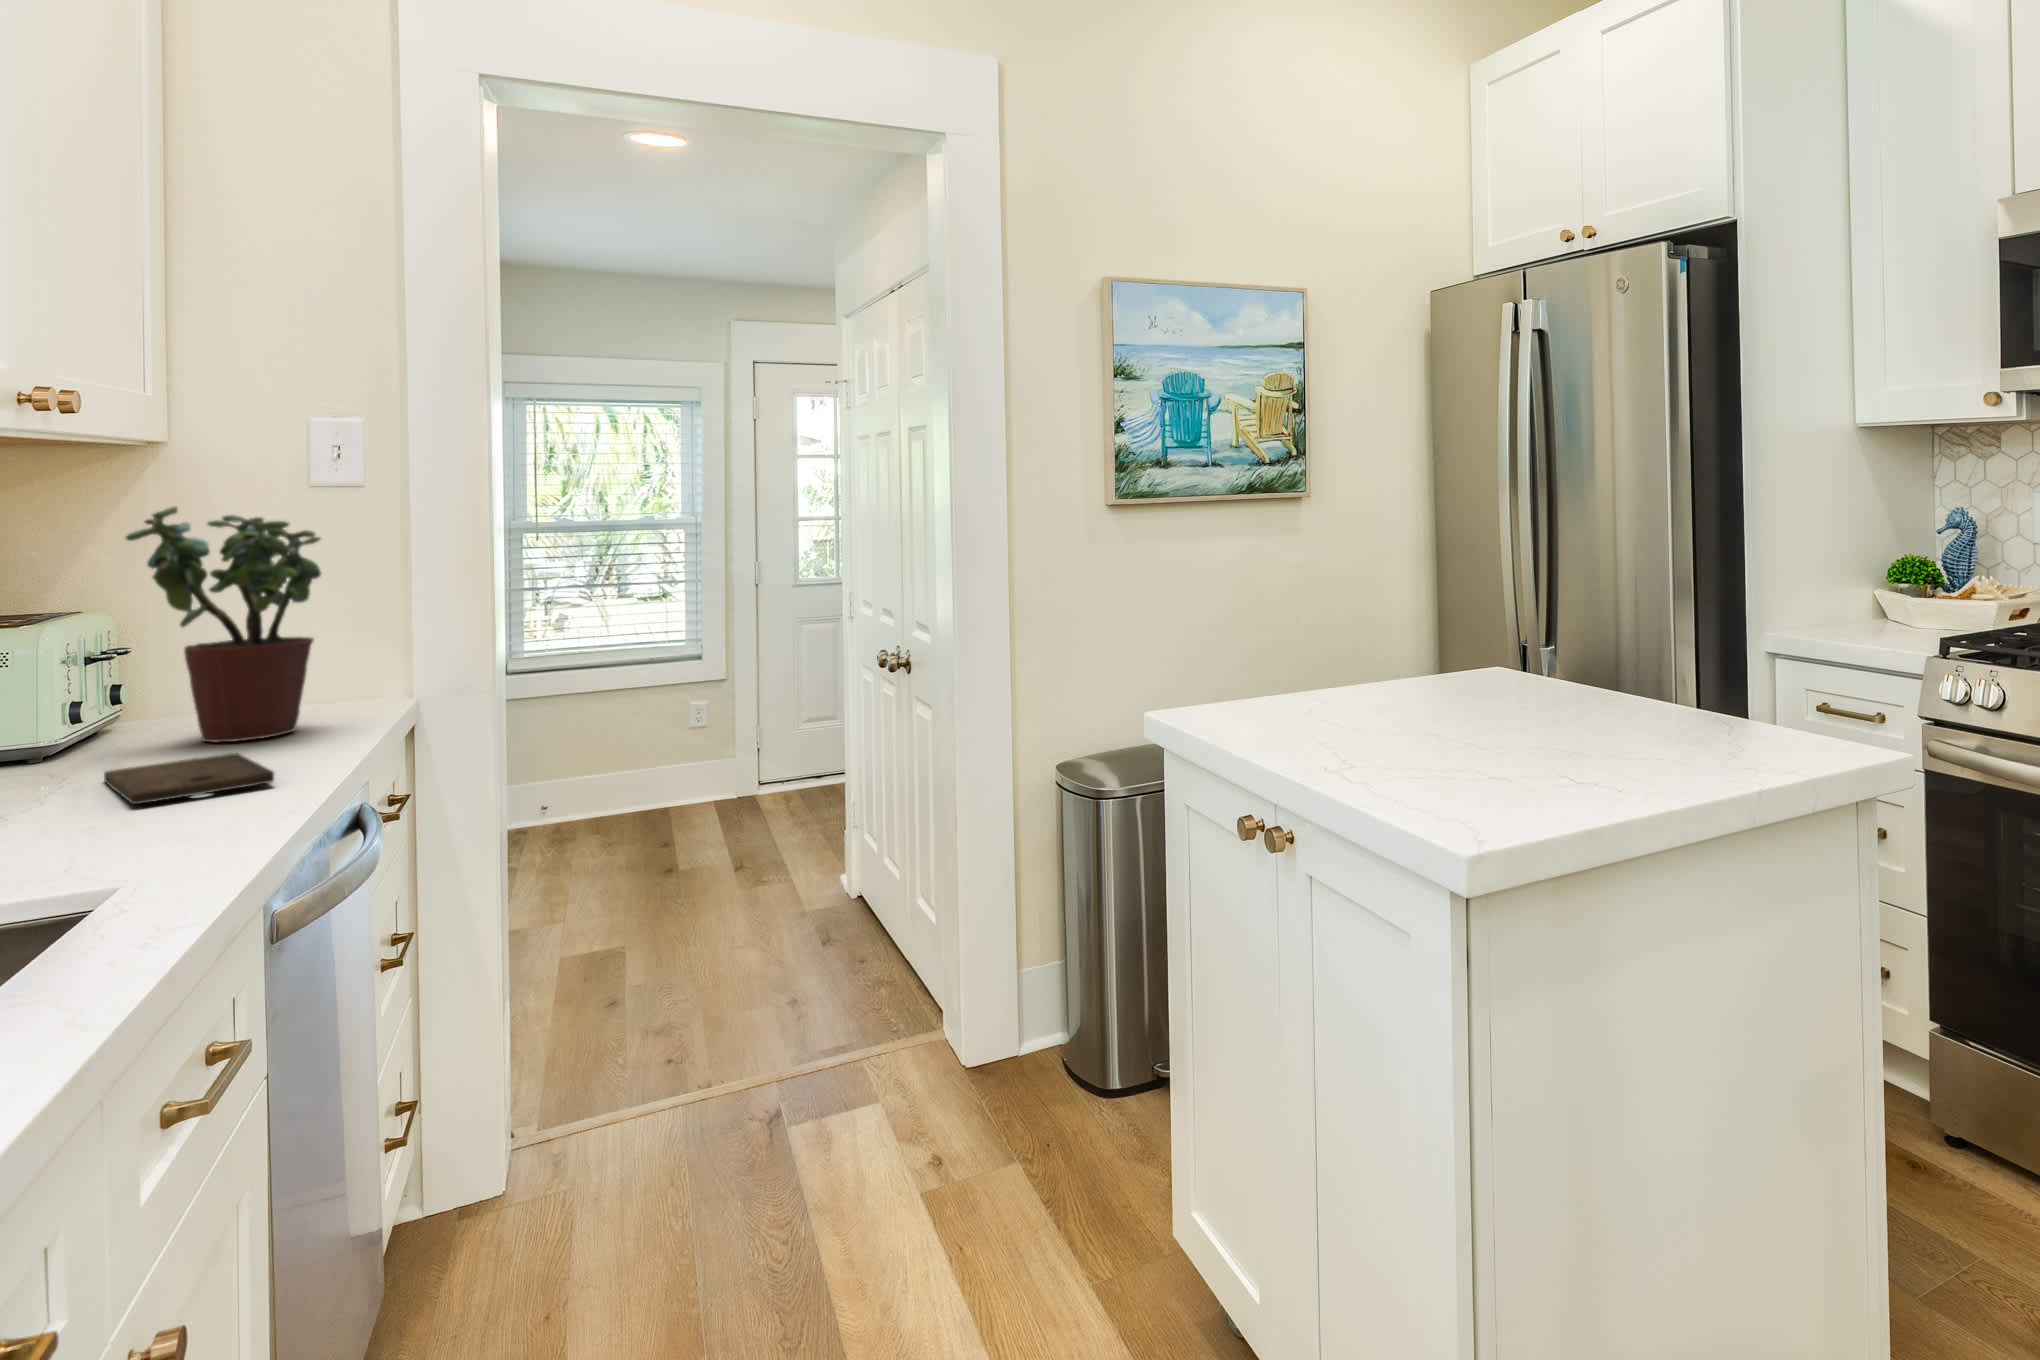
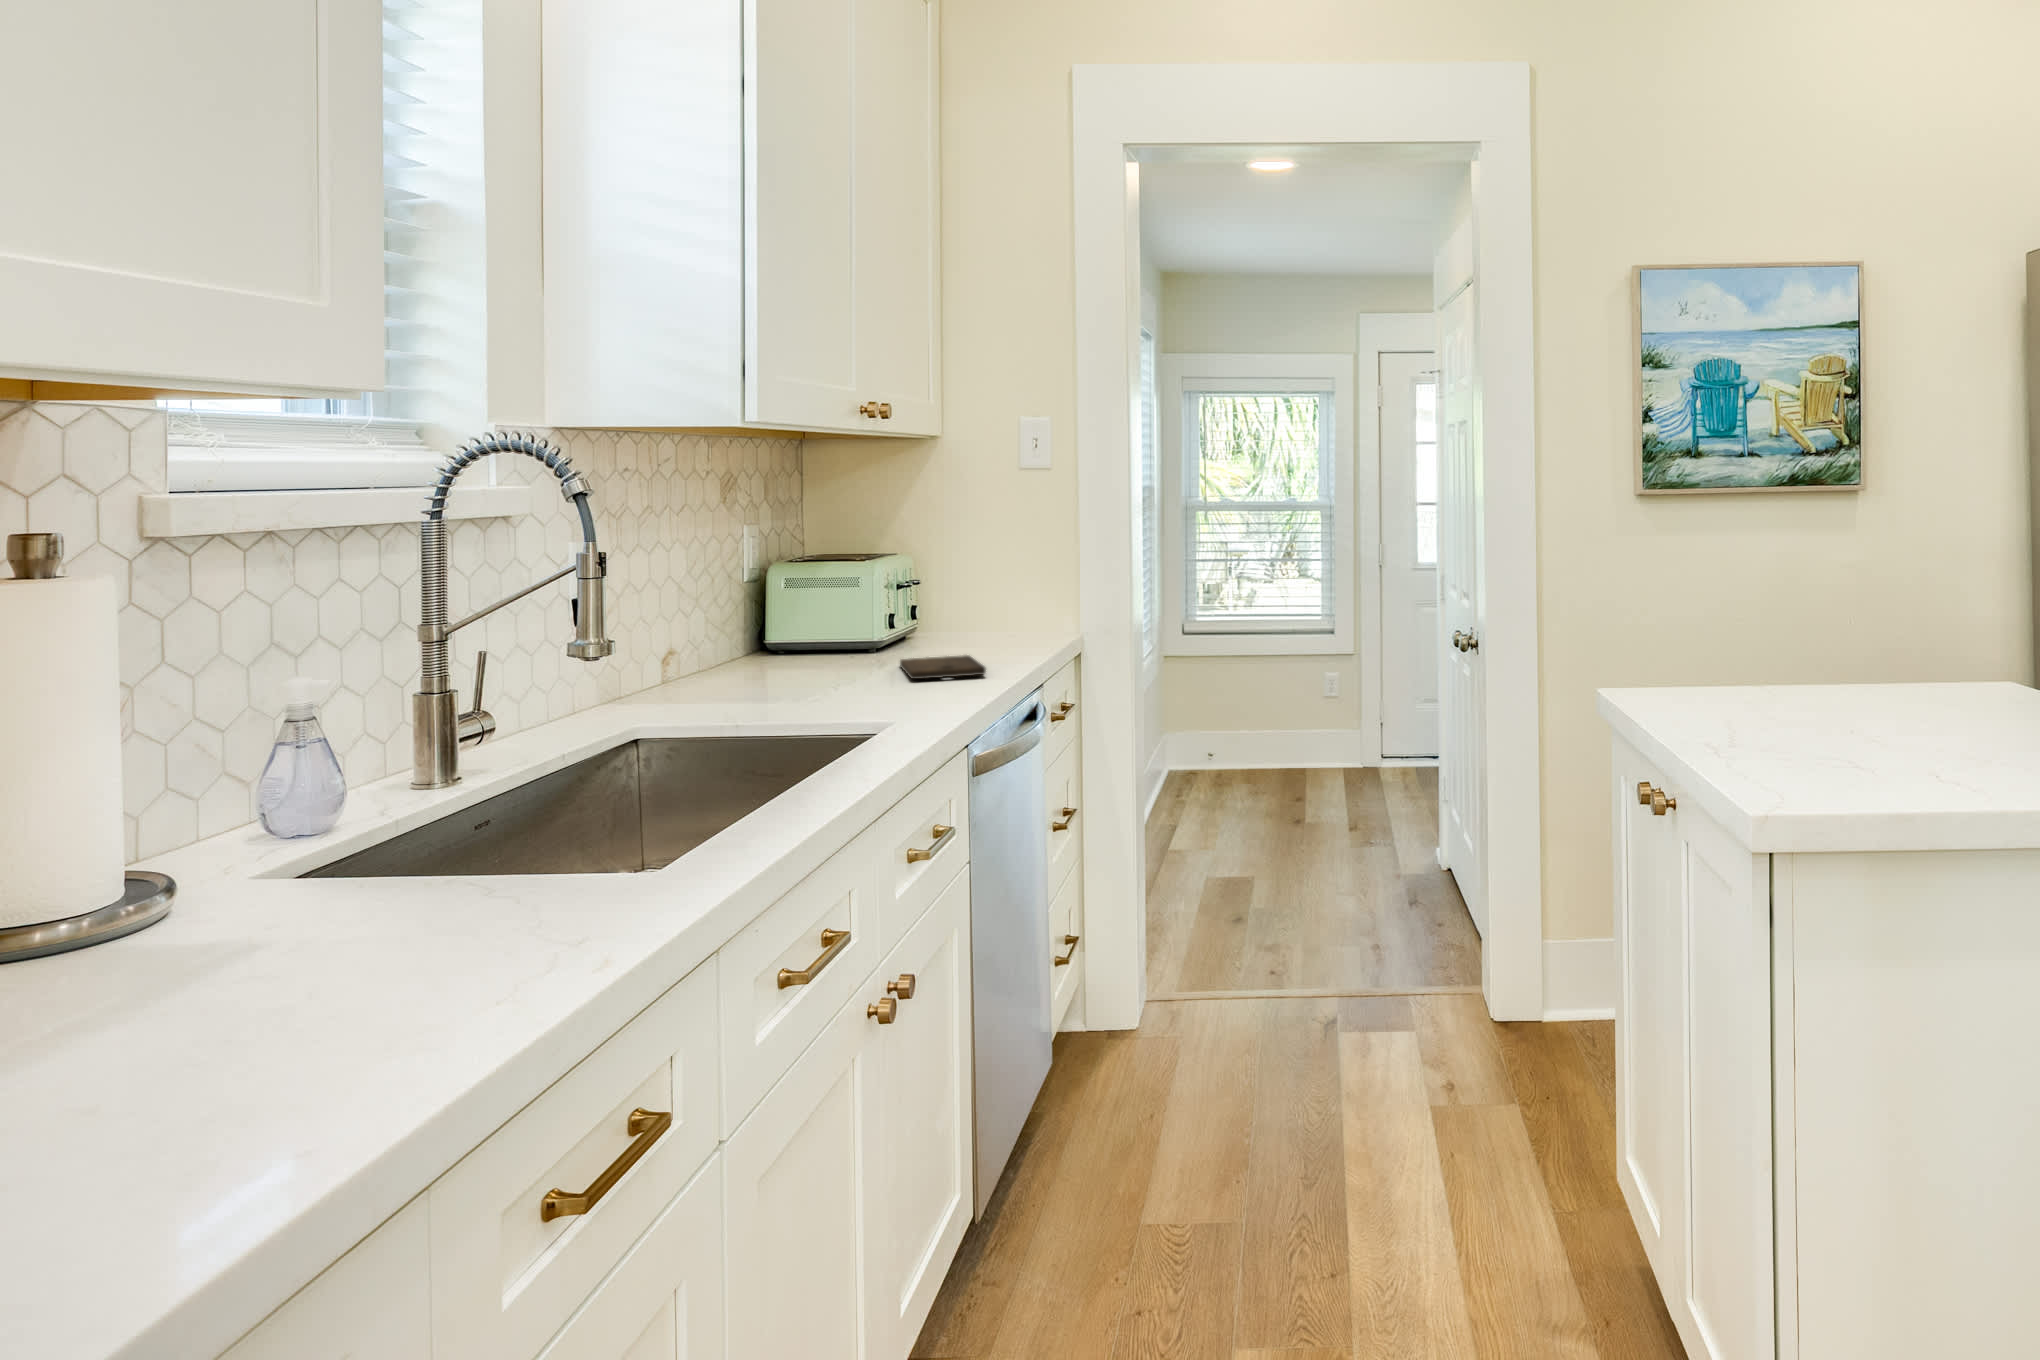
potted plant: present [126,506,321,742] -> none [913,482,1021,650]

